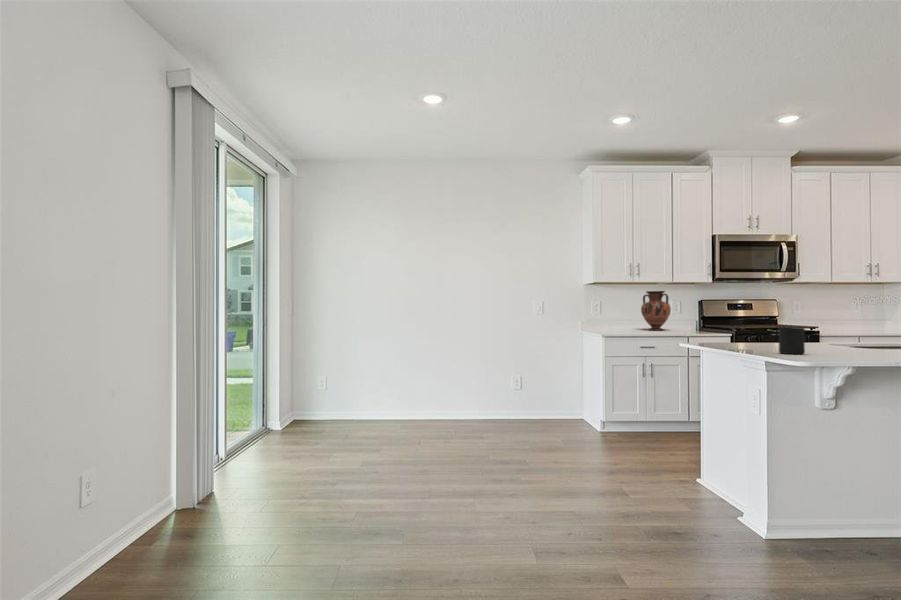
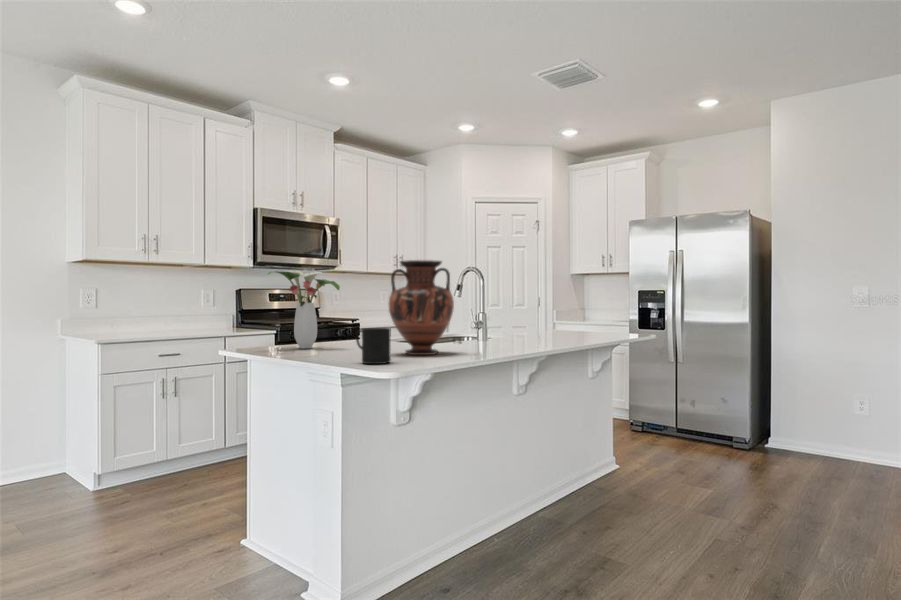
flower arrangement: none [714,284,774,345] -> present [268,270,340,348]
vase: present [641,291,671,330] -> present [389,260,454,355]

